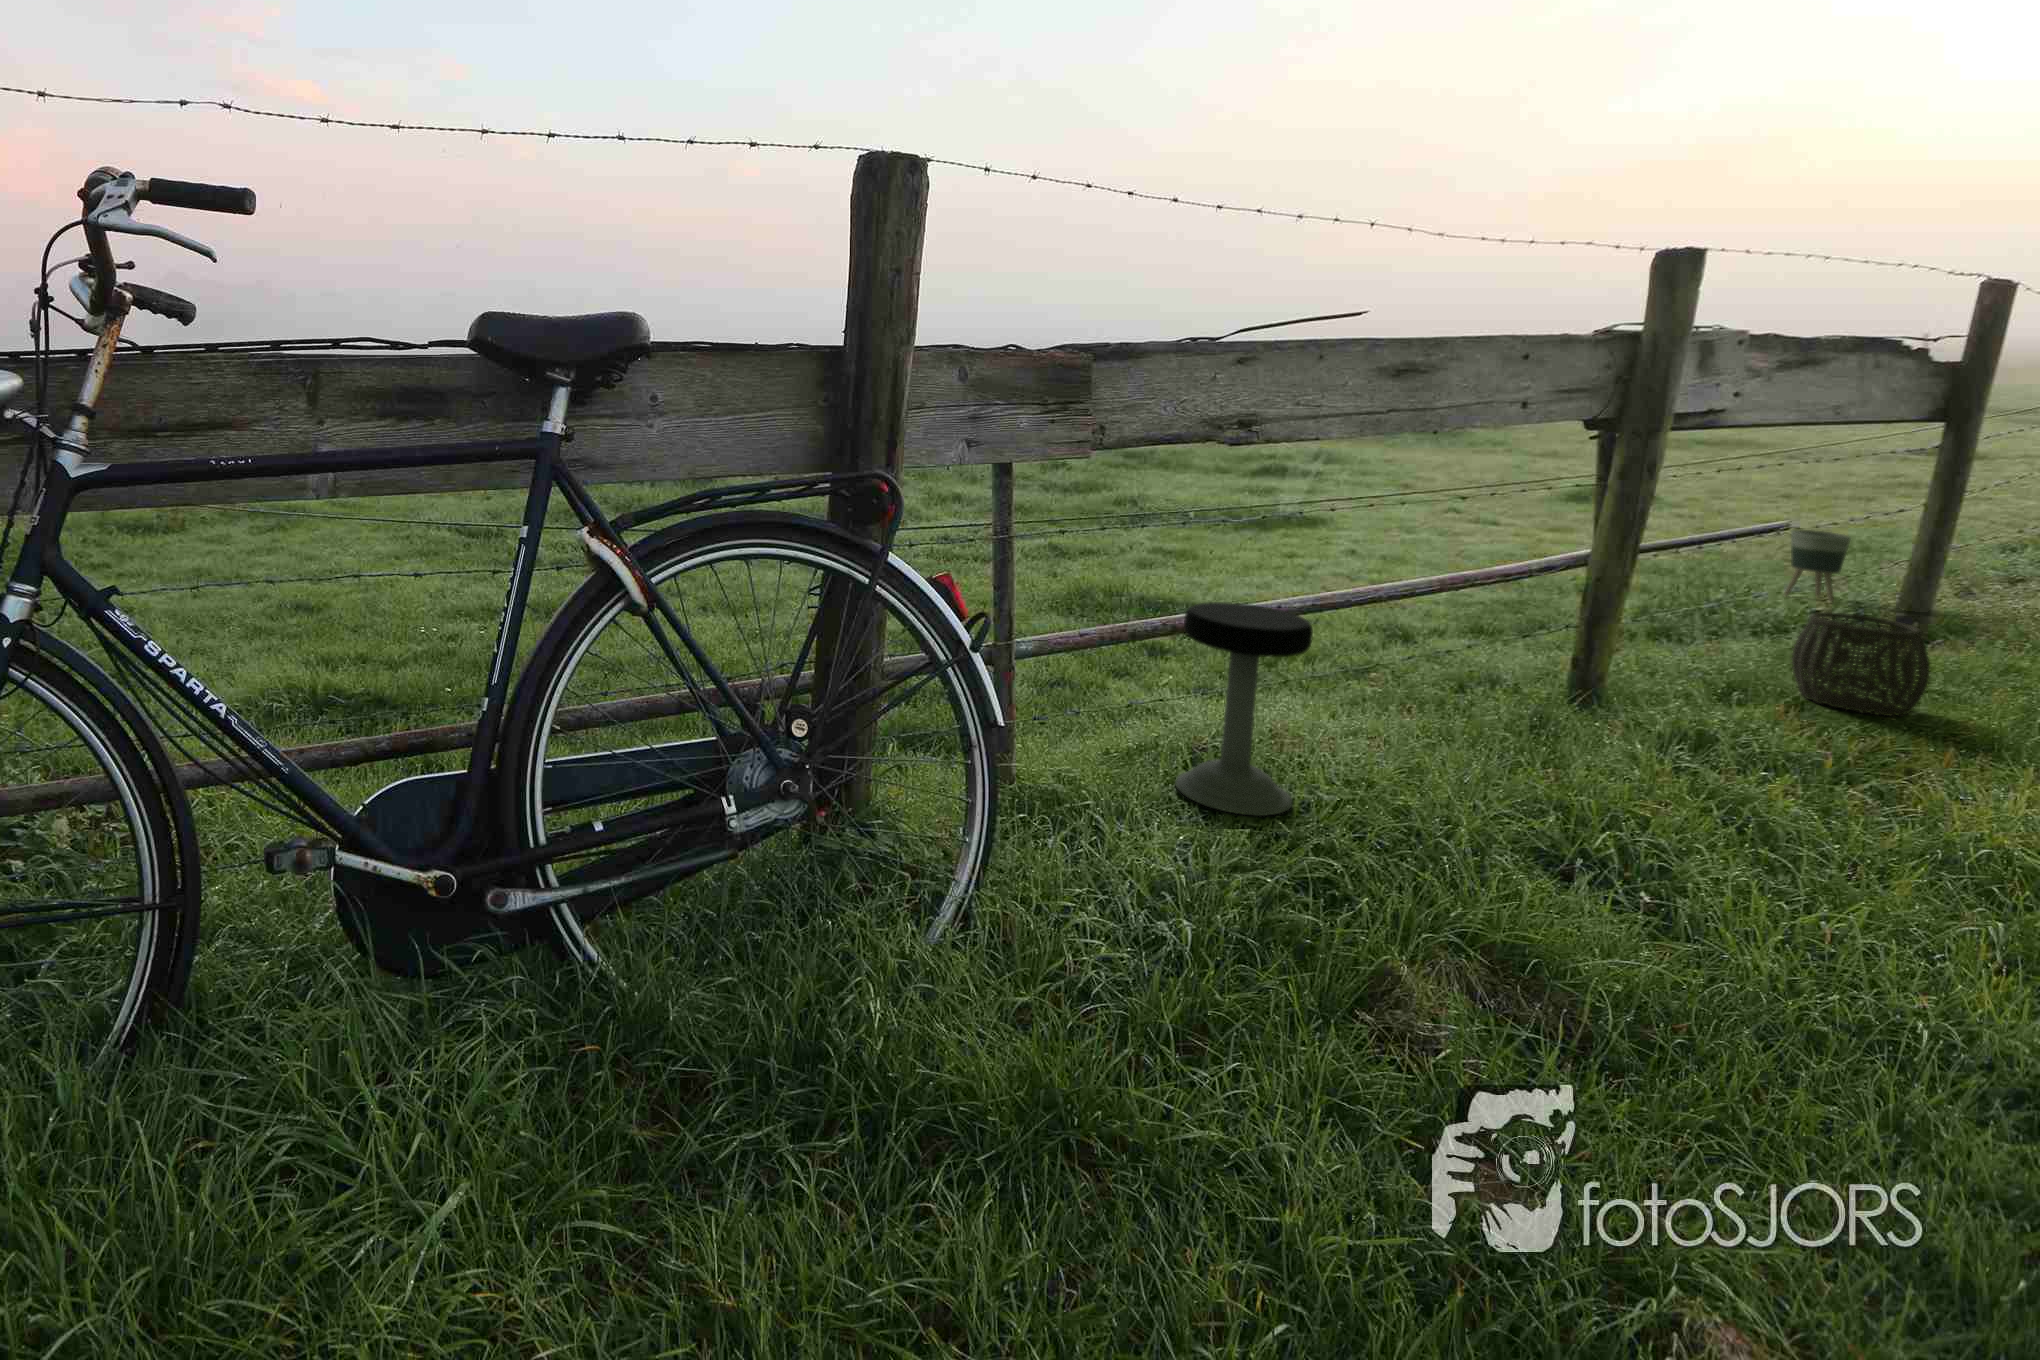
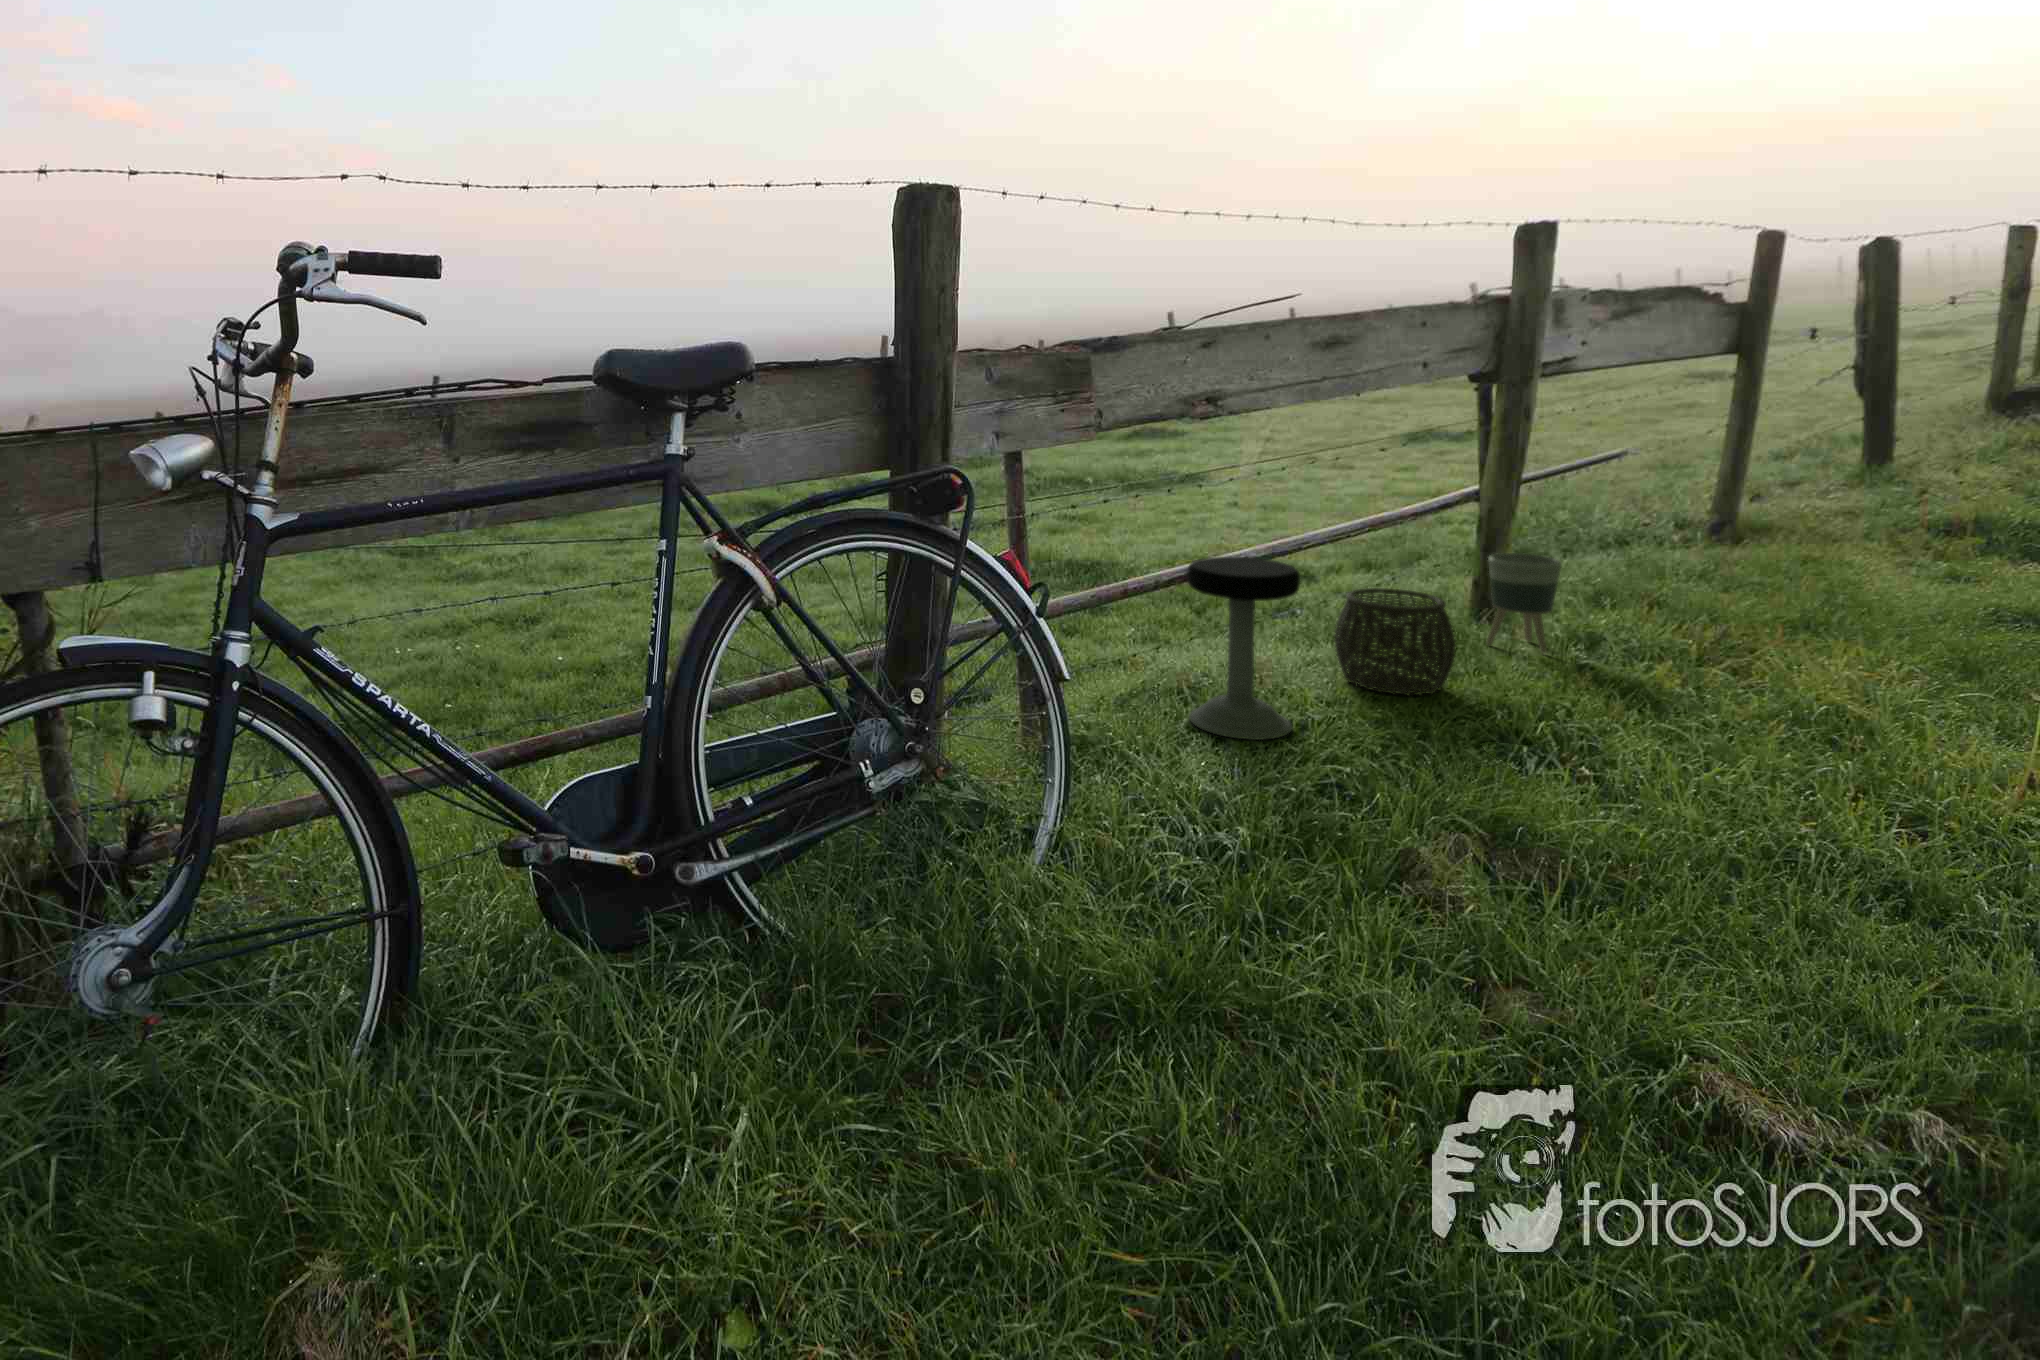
planter: present [1784,530,1851,603] -> present [1486,553,1561,654]
woven basket: present [1791,612,1931,716] -> present [1334,588,1456,695]

